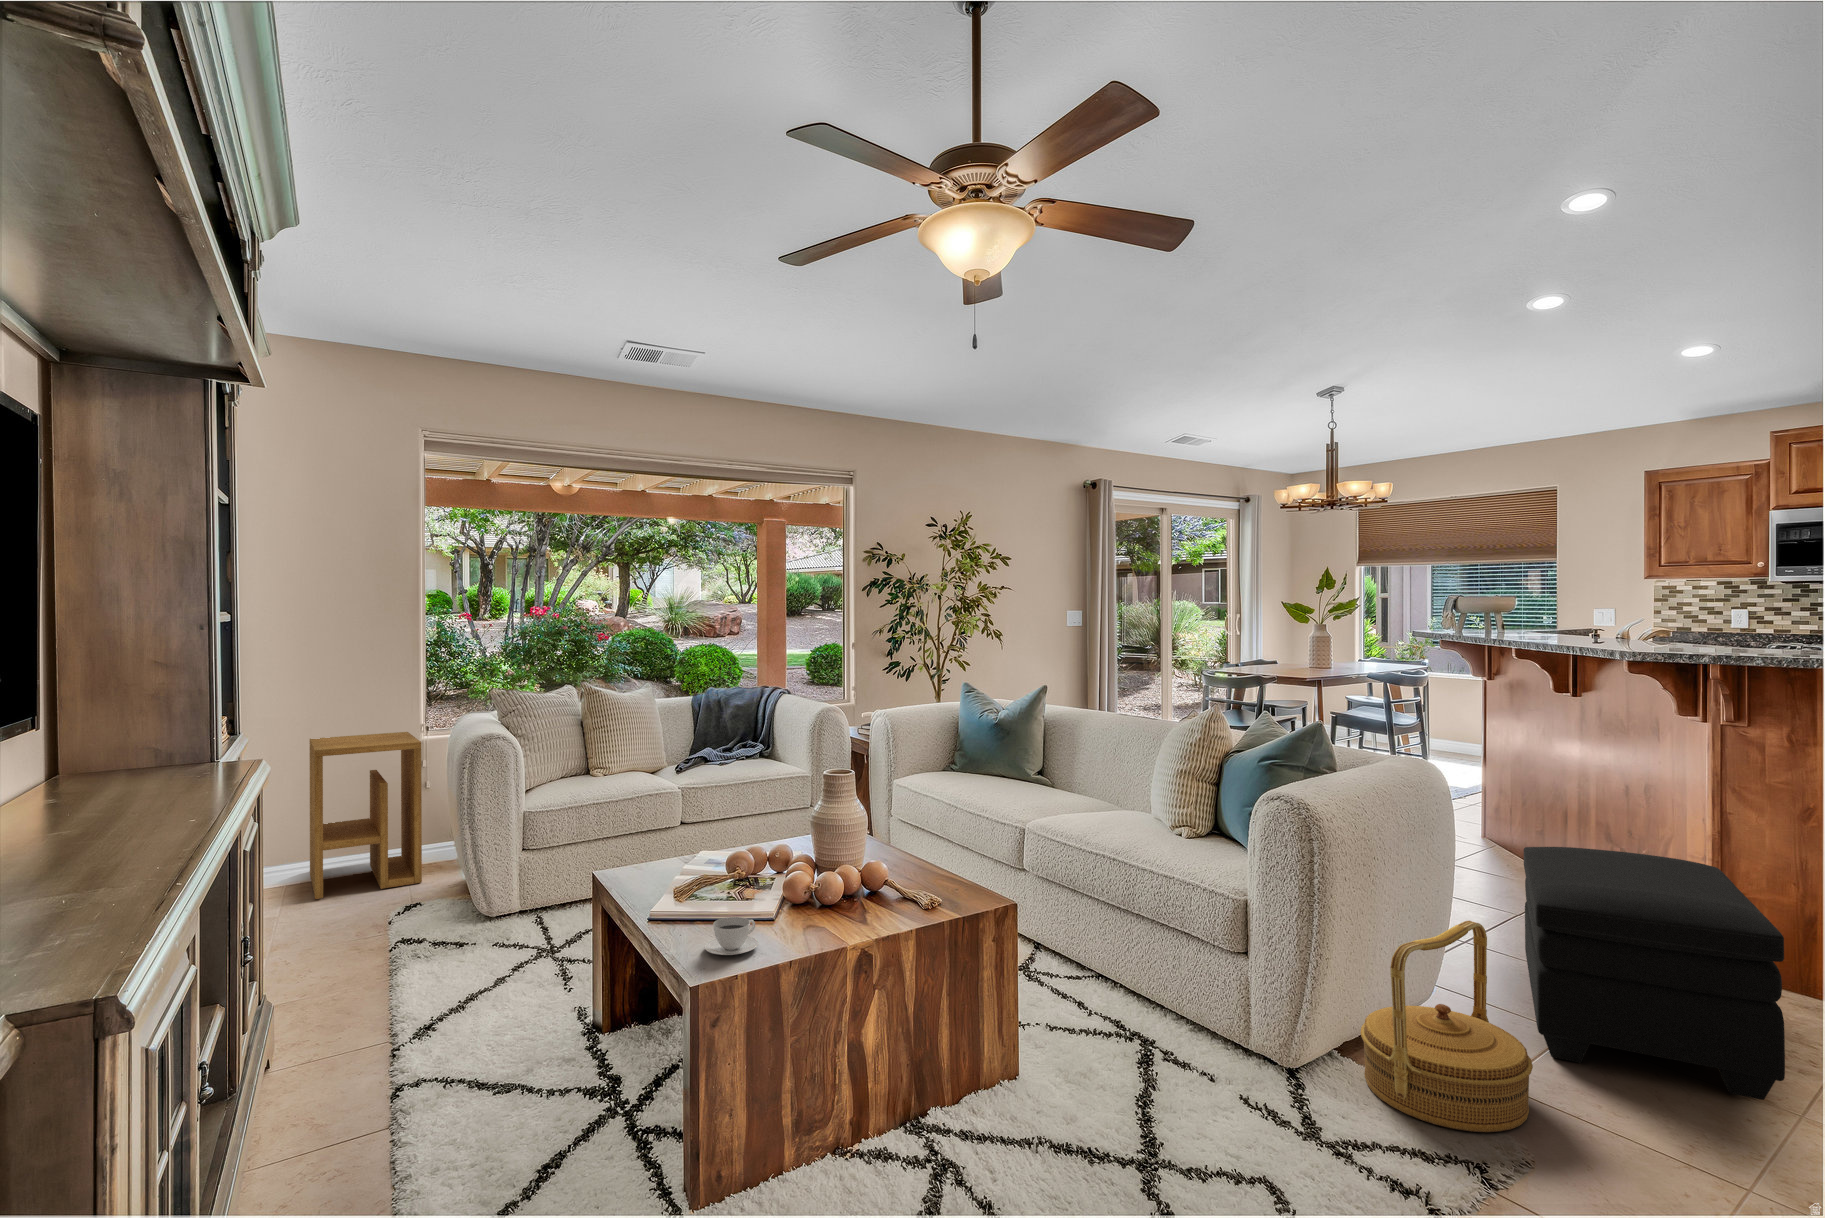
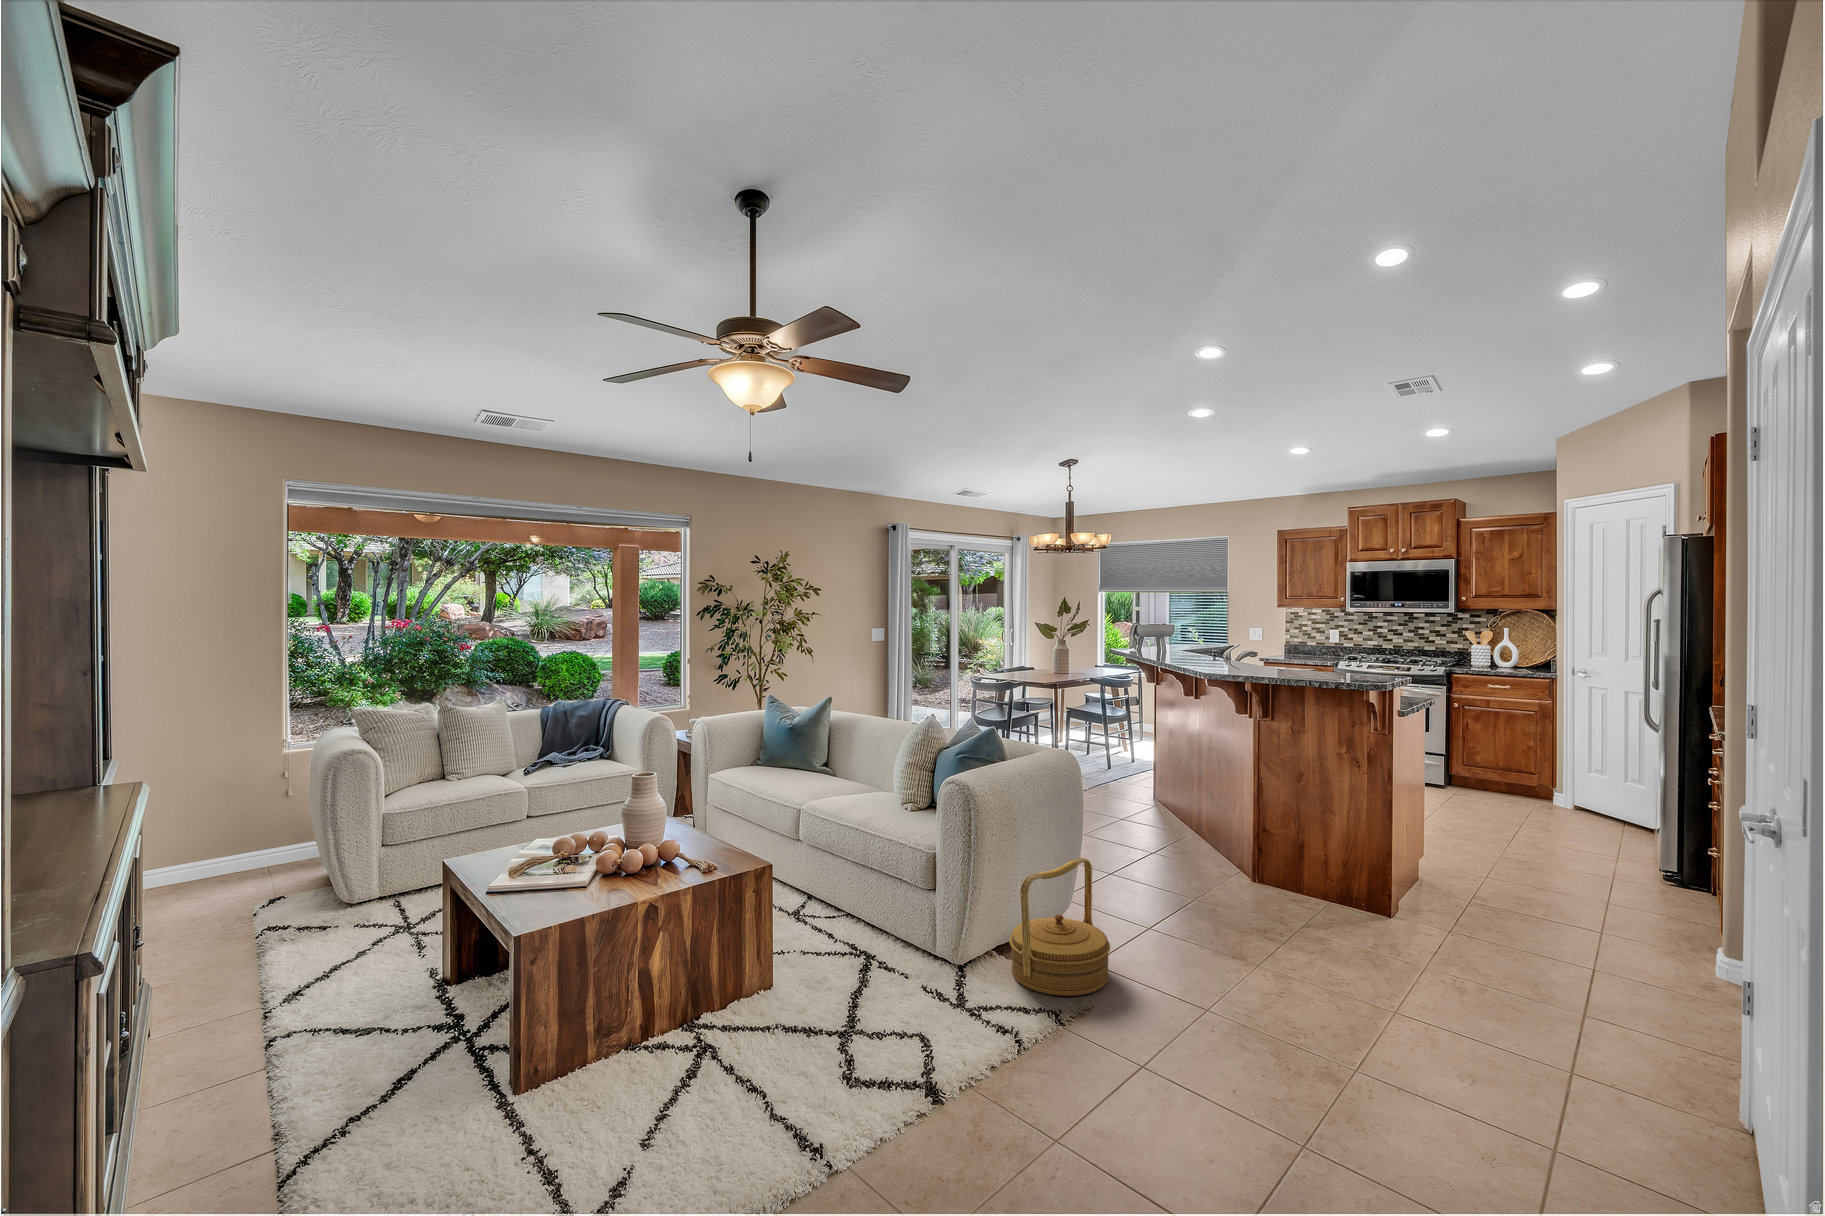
side table: present [309,732,422,899] -> none [179,747,290,897]
ottoman: present [1524,847,1785,1100] -> none [1126,805,1260,961]
teacup: present [705,917,759,955] -> none [528,885,571,913]

